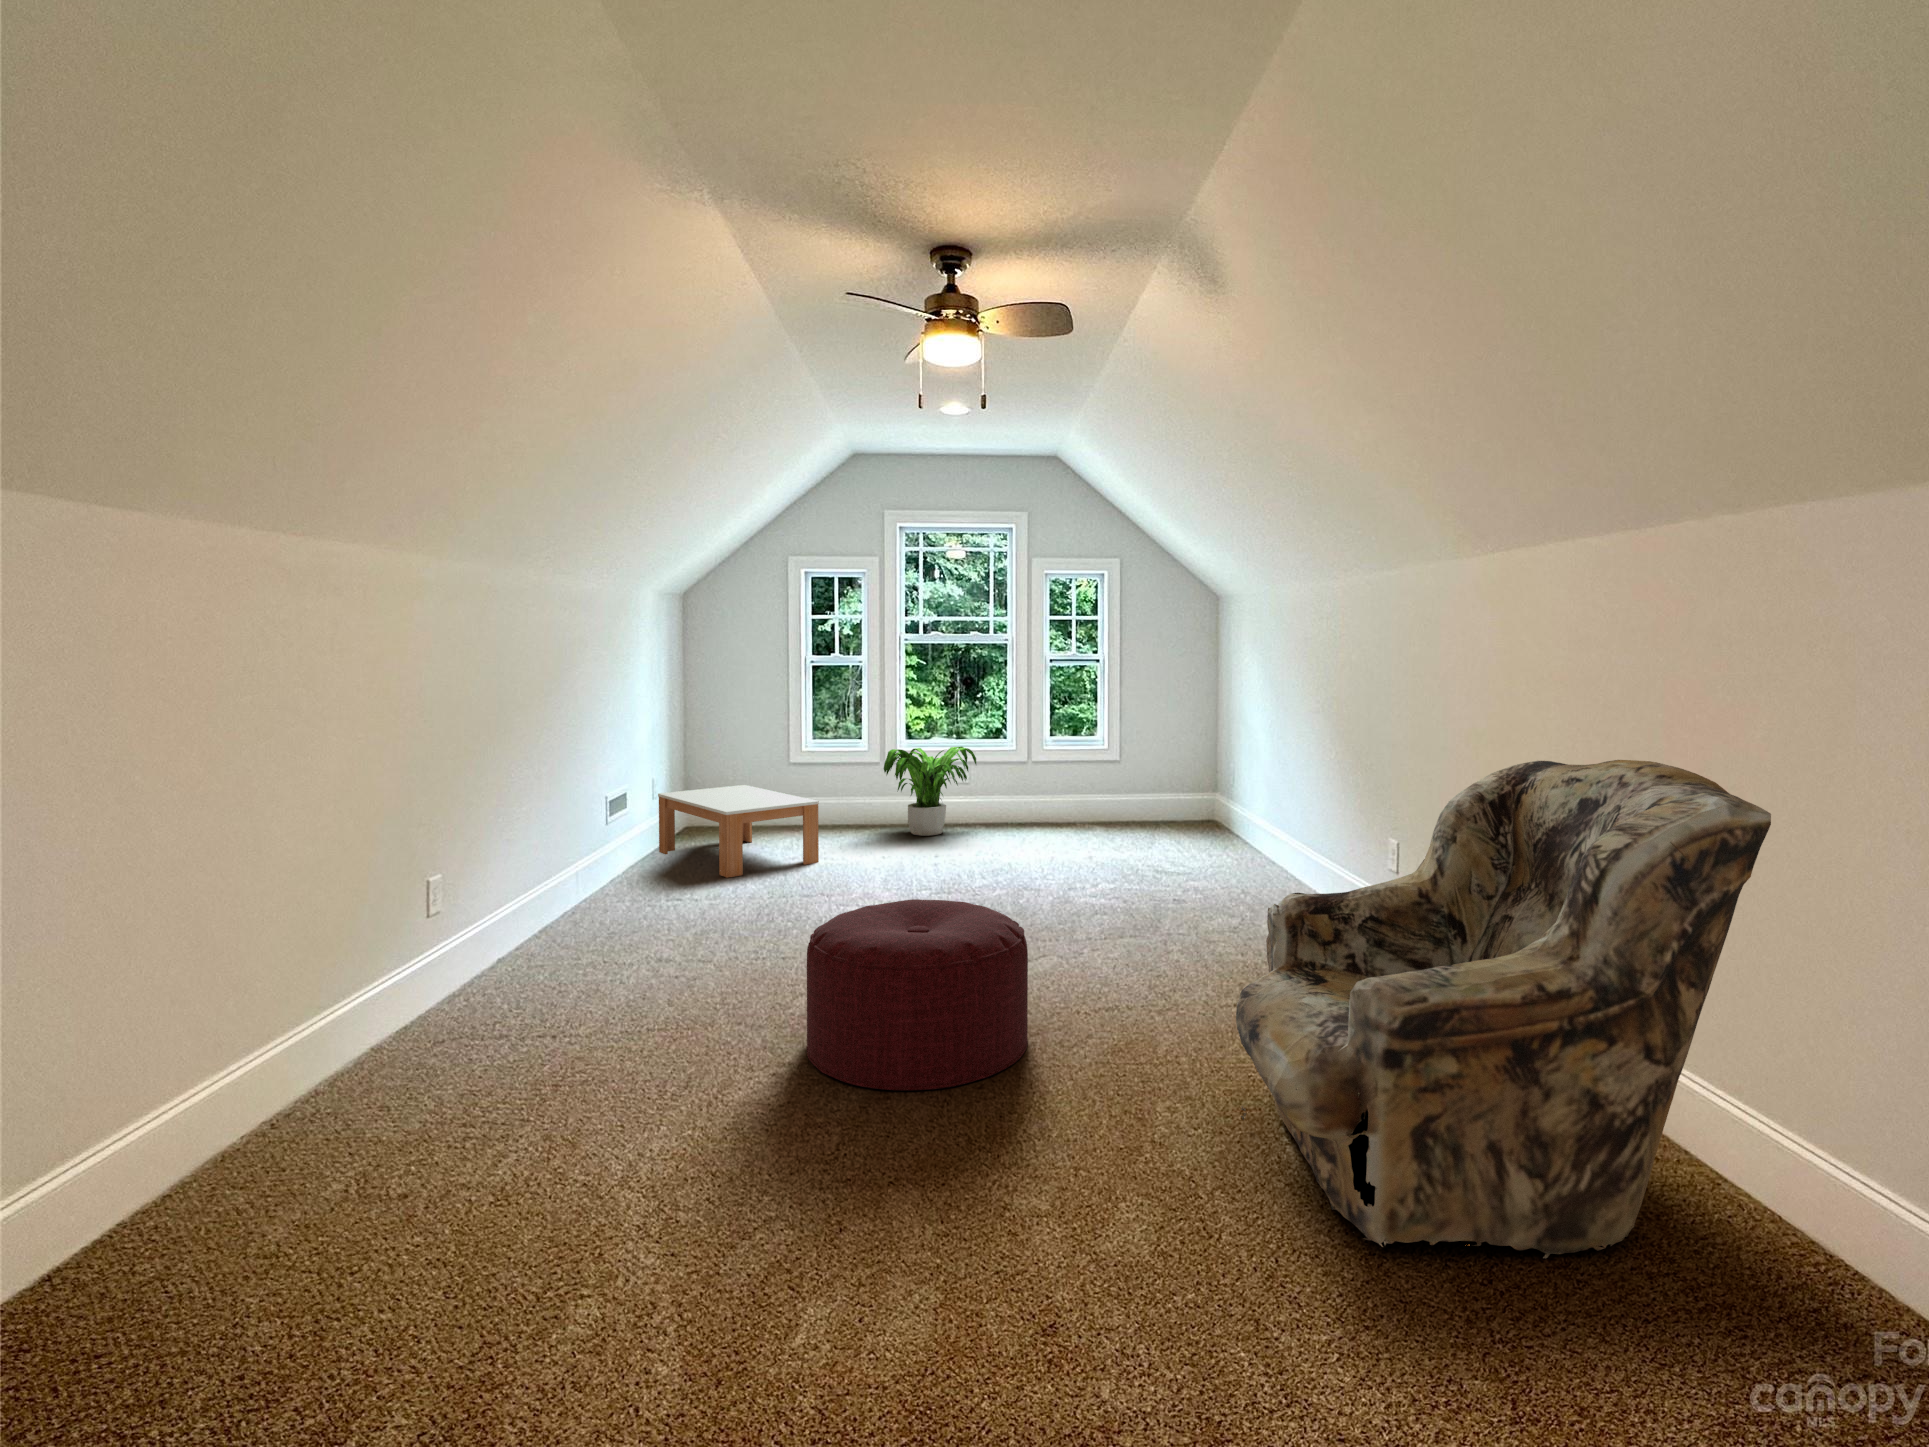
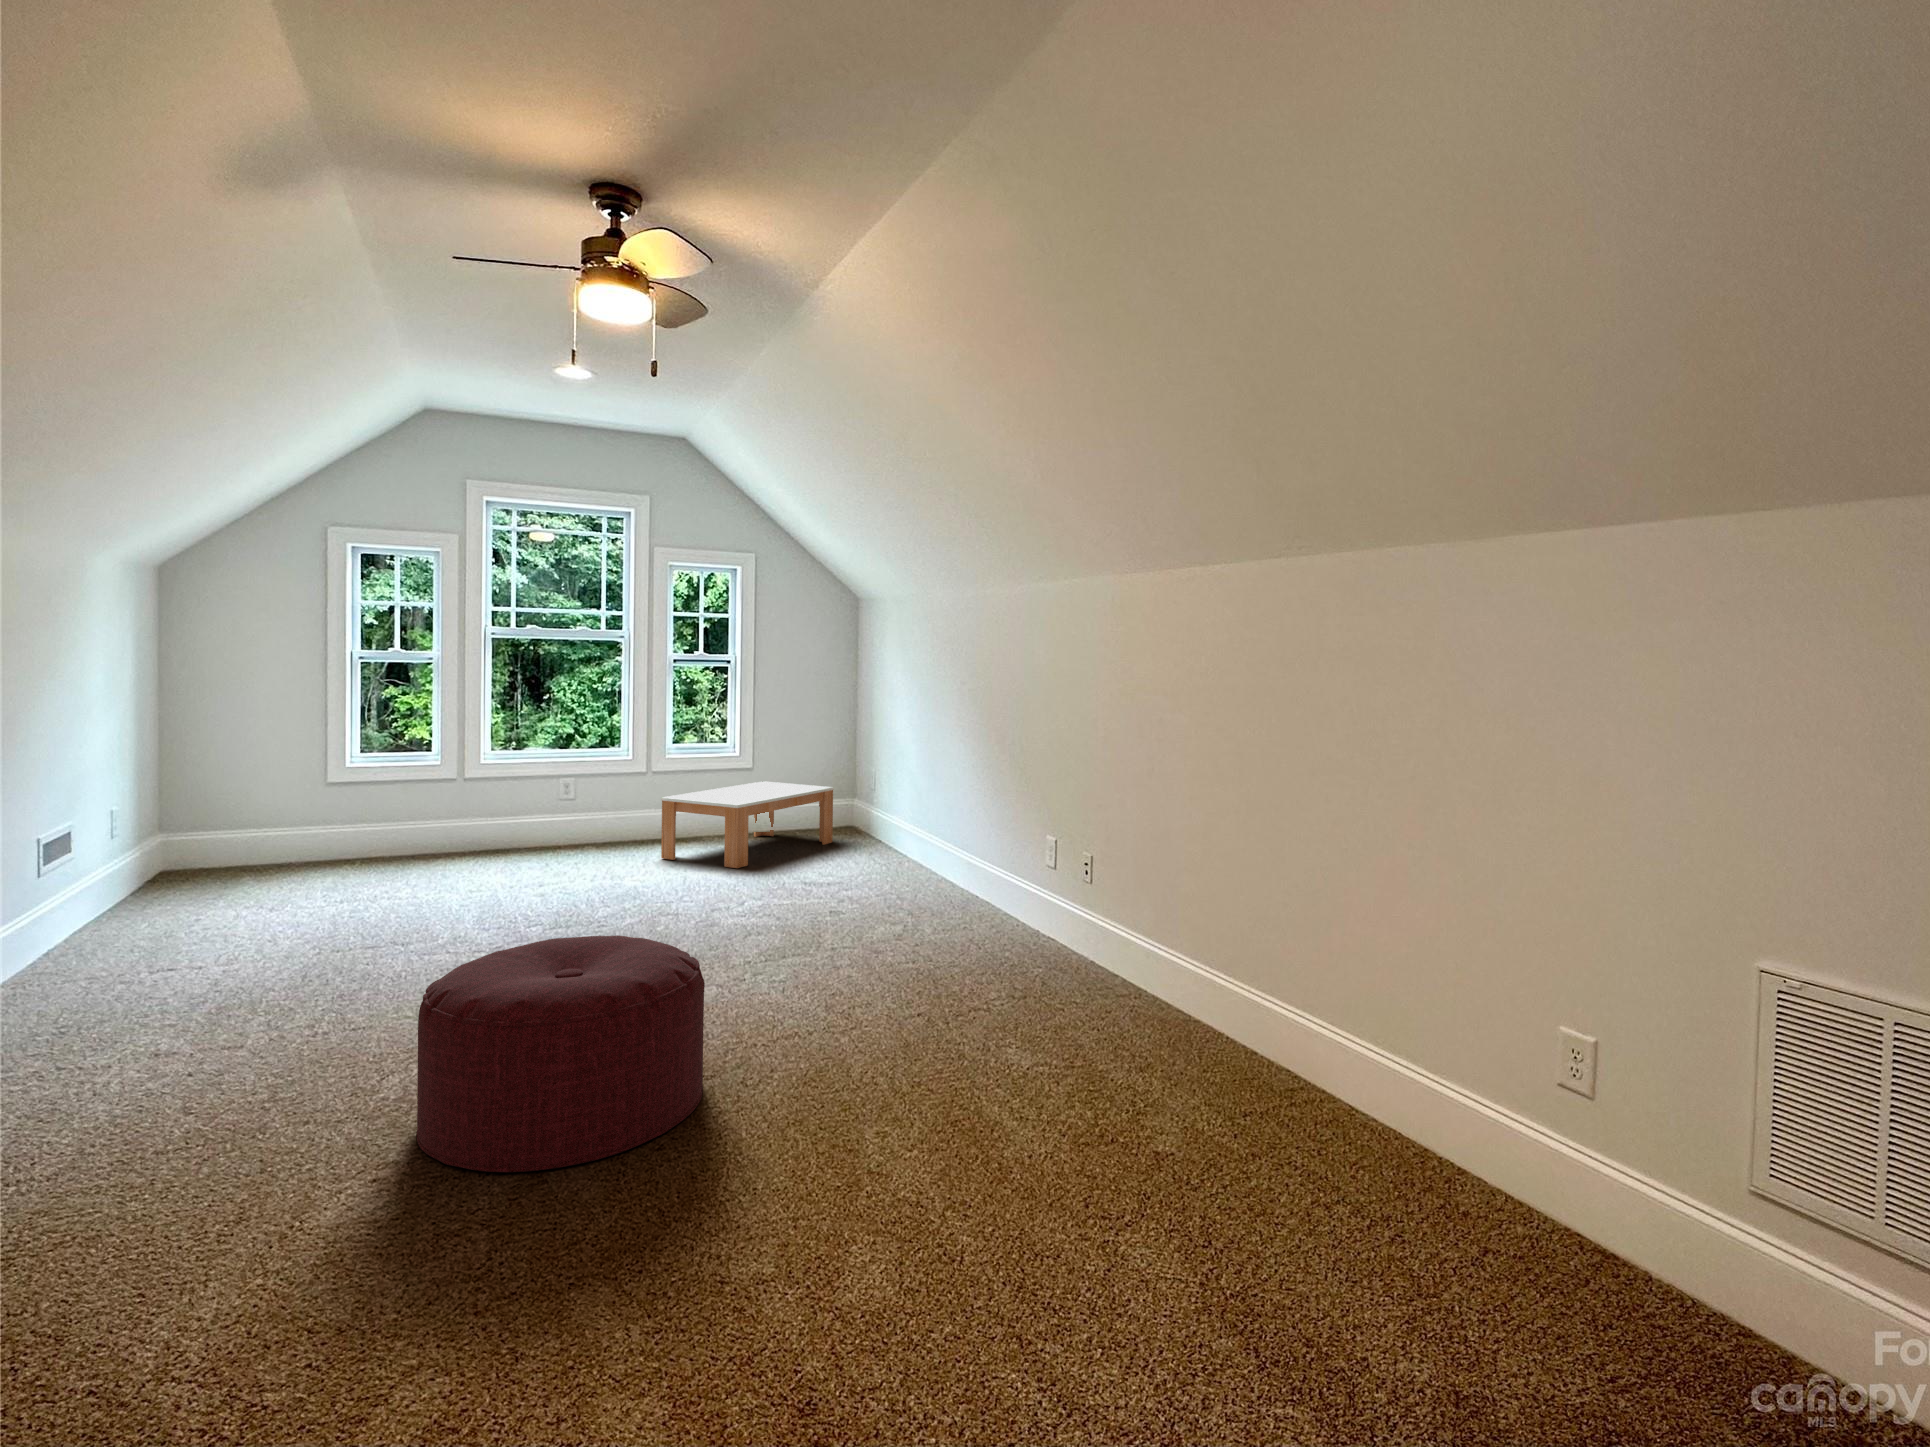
potted plant: present [884,746,976,836] -> none [465,759,583,863]
armchair: present [1236,760,1771,1258] -> none [944,754,1404,1231]
coffee table: present [658,785,819,878] -> present [661,781,834,868]

